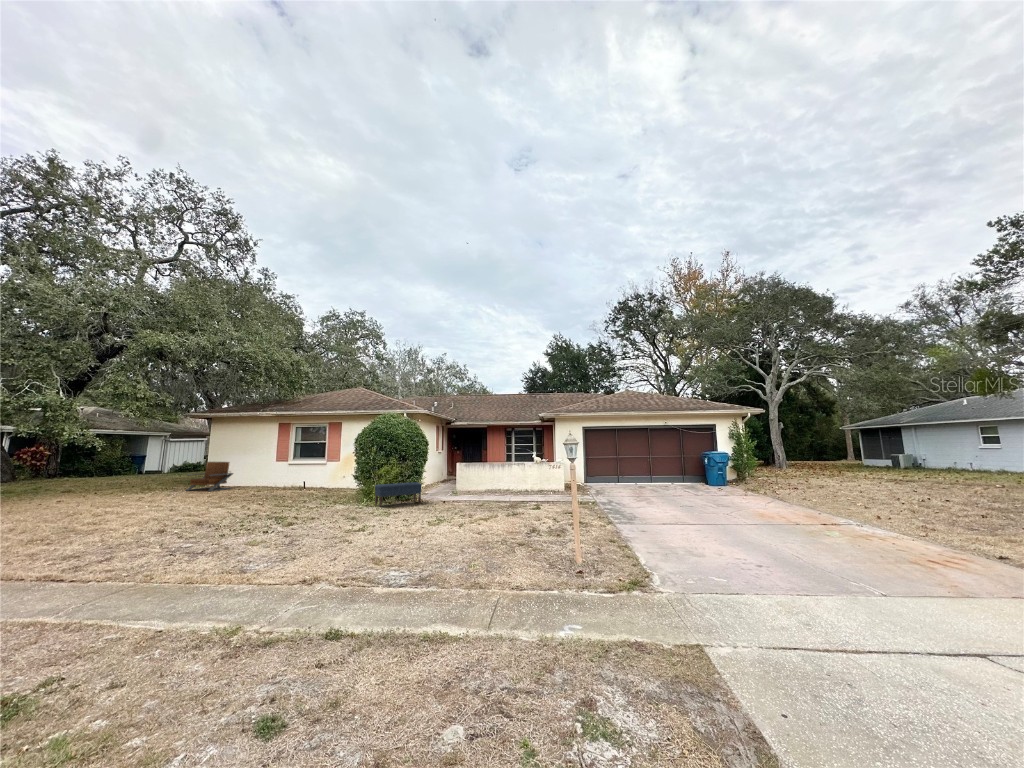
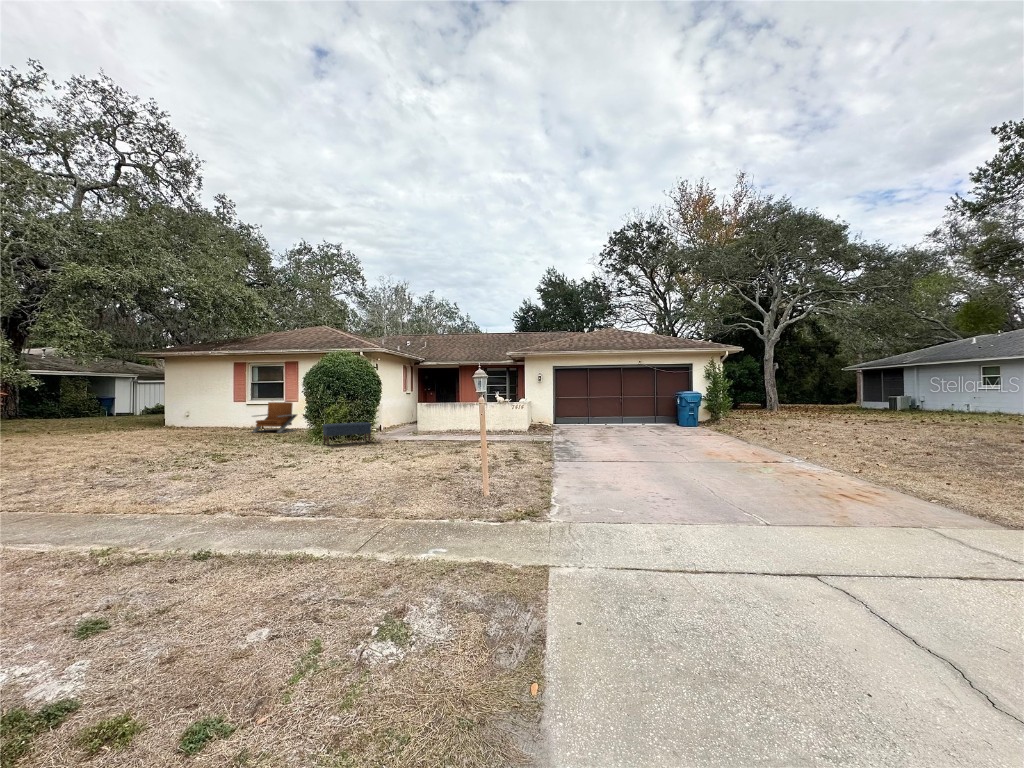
lounge chair: present [186,462,233,491] -> present [252,402,297,433]

